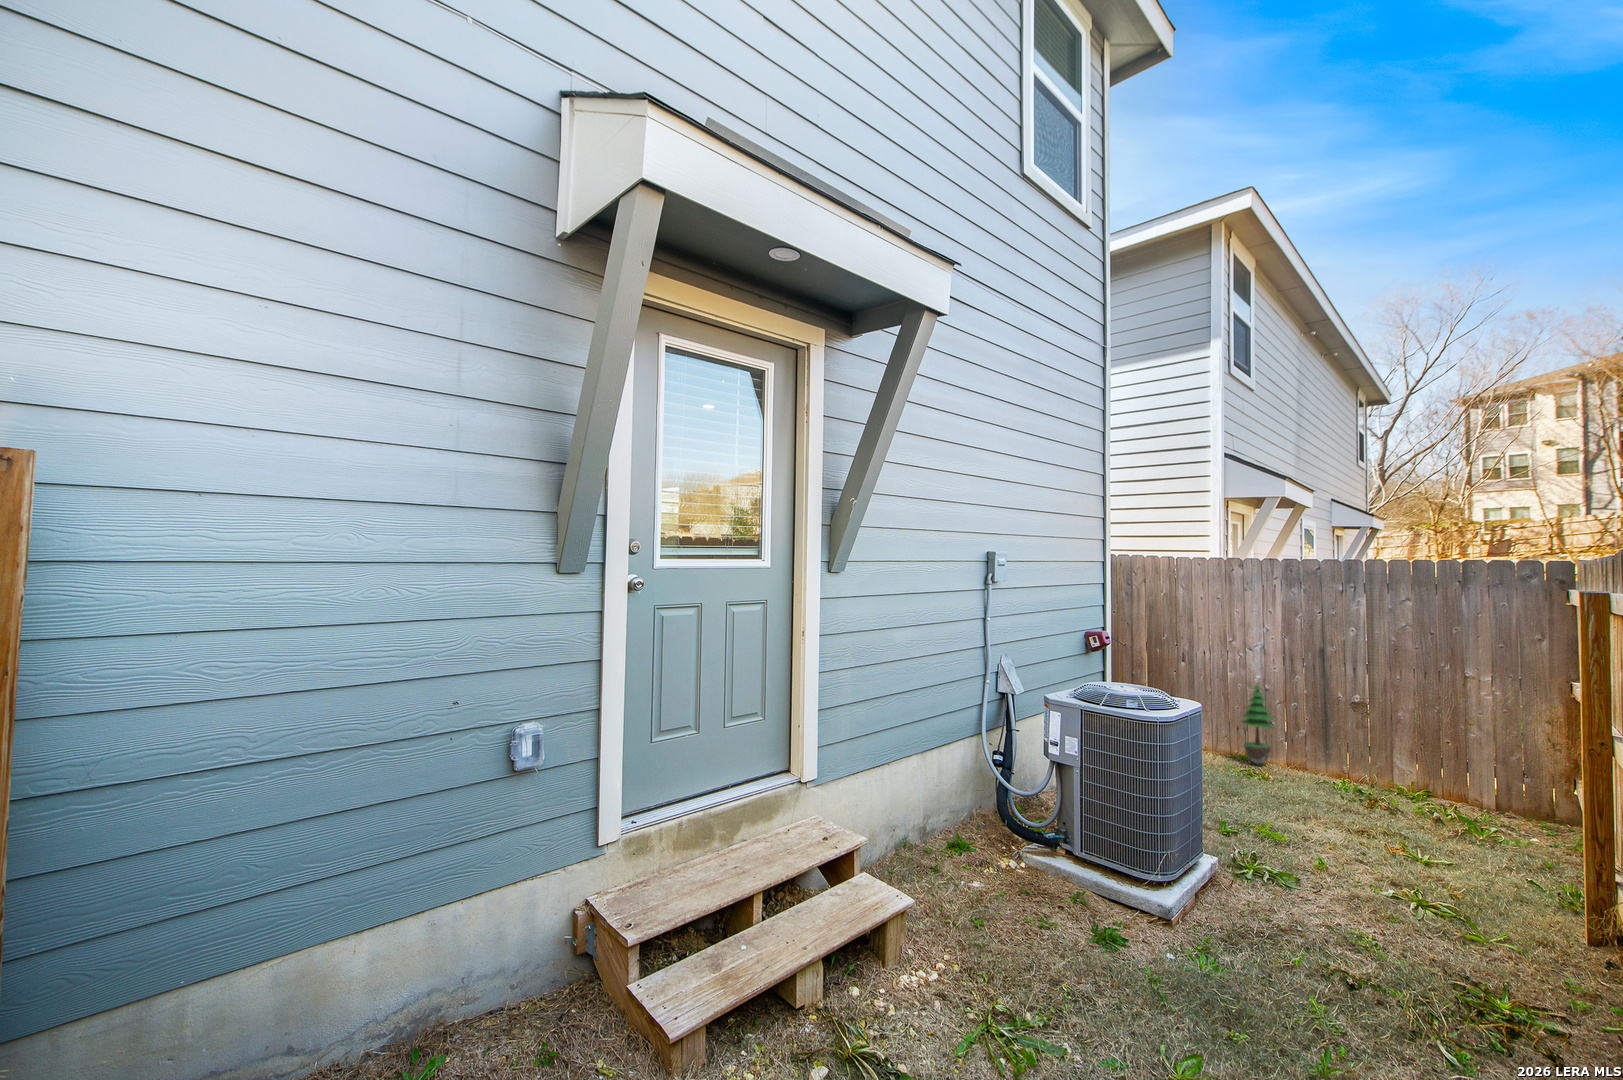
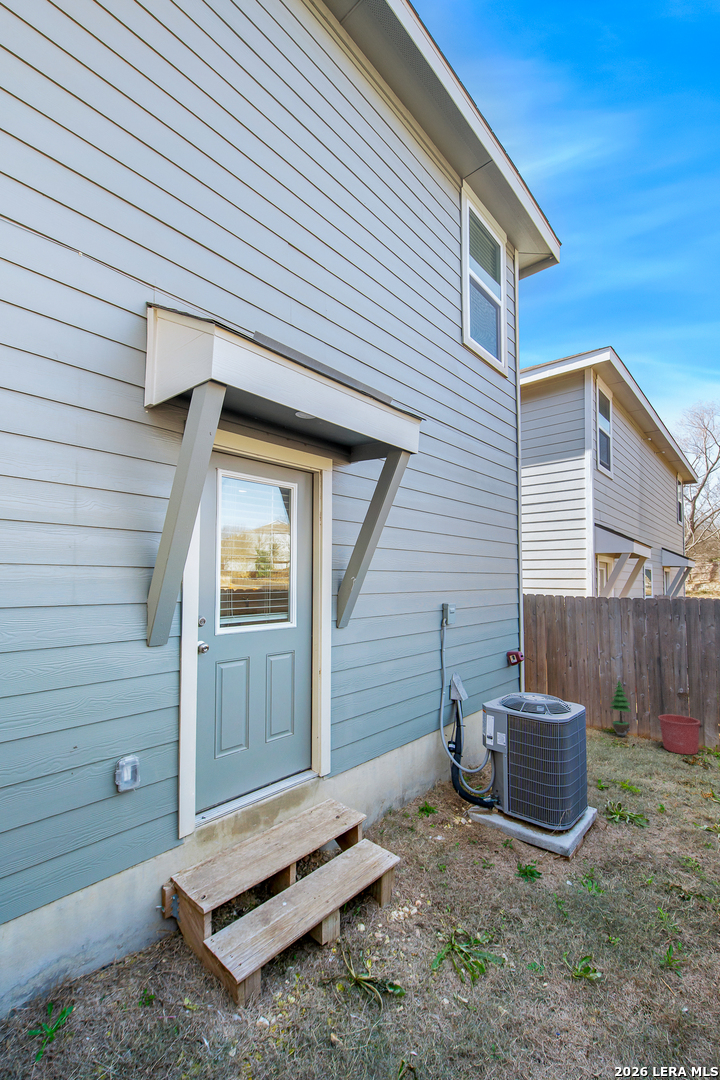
bucket: none [1317,734,1390,794] -> present [658,715,702,754]

